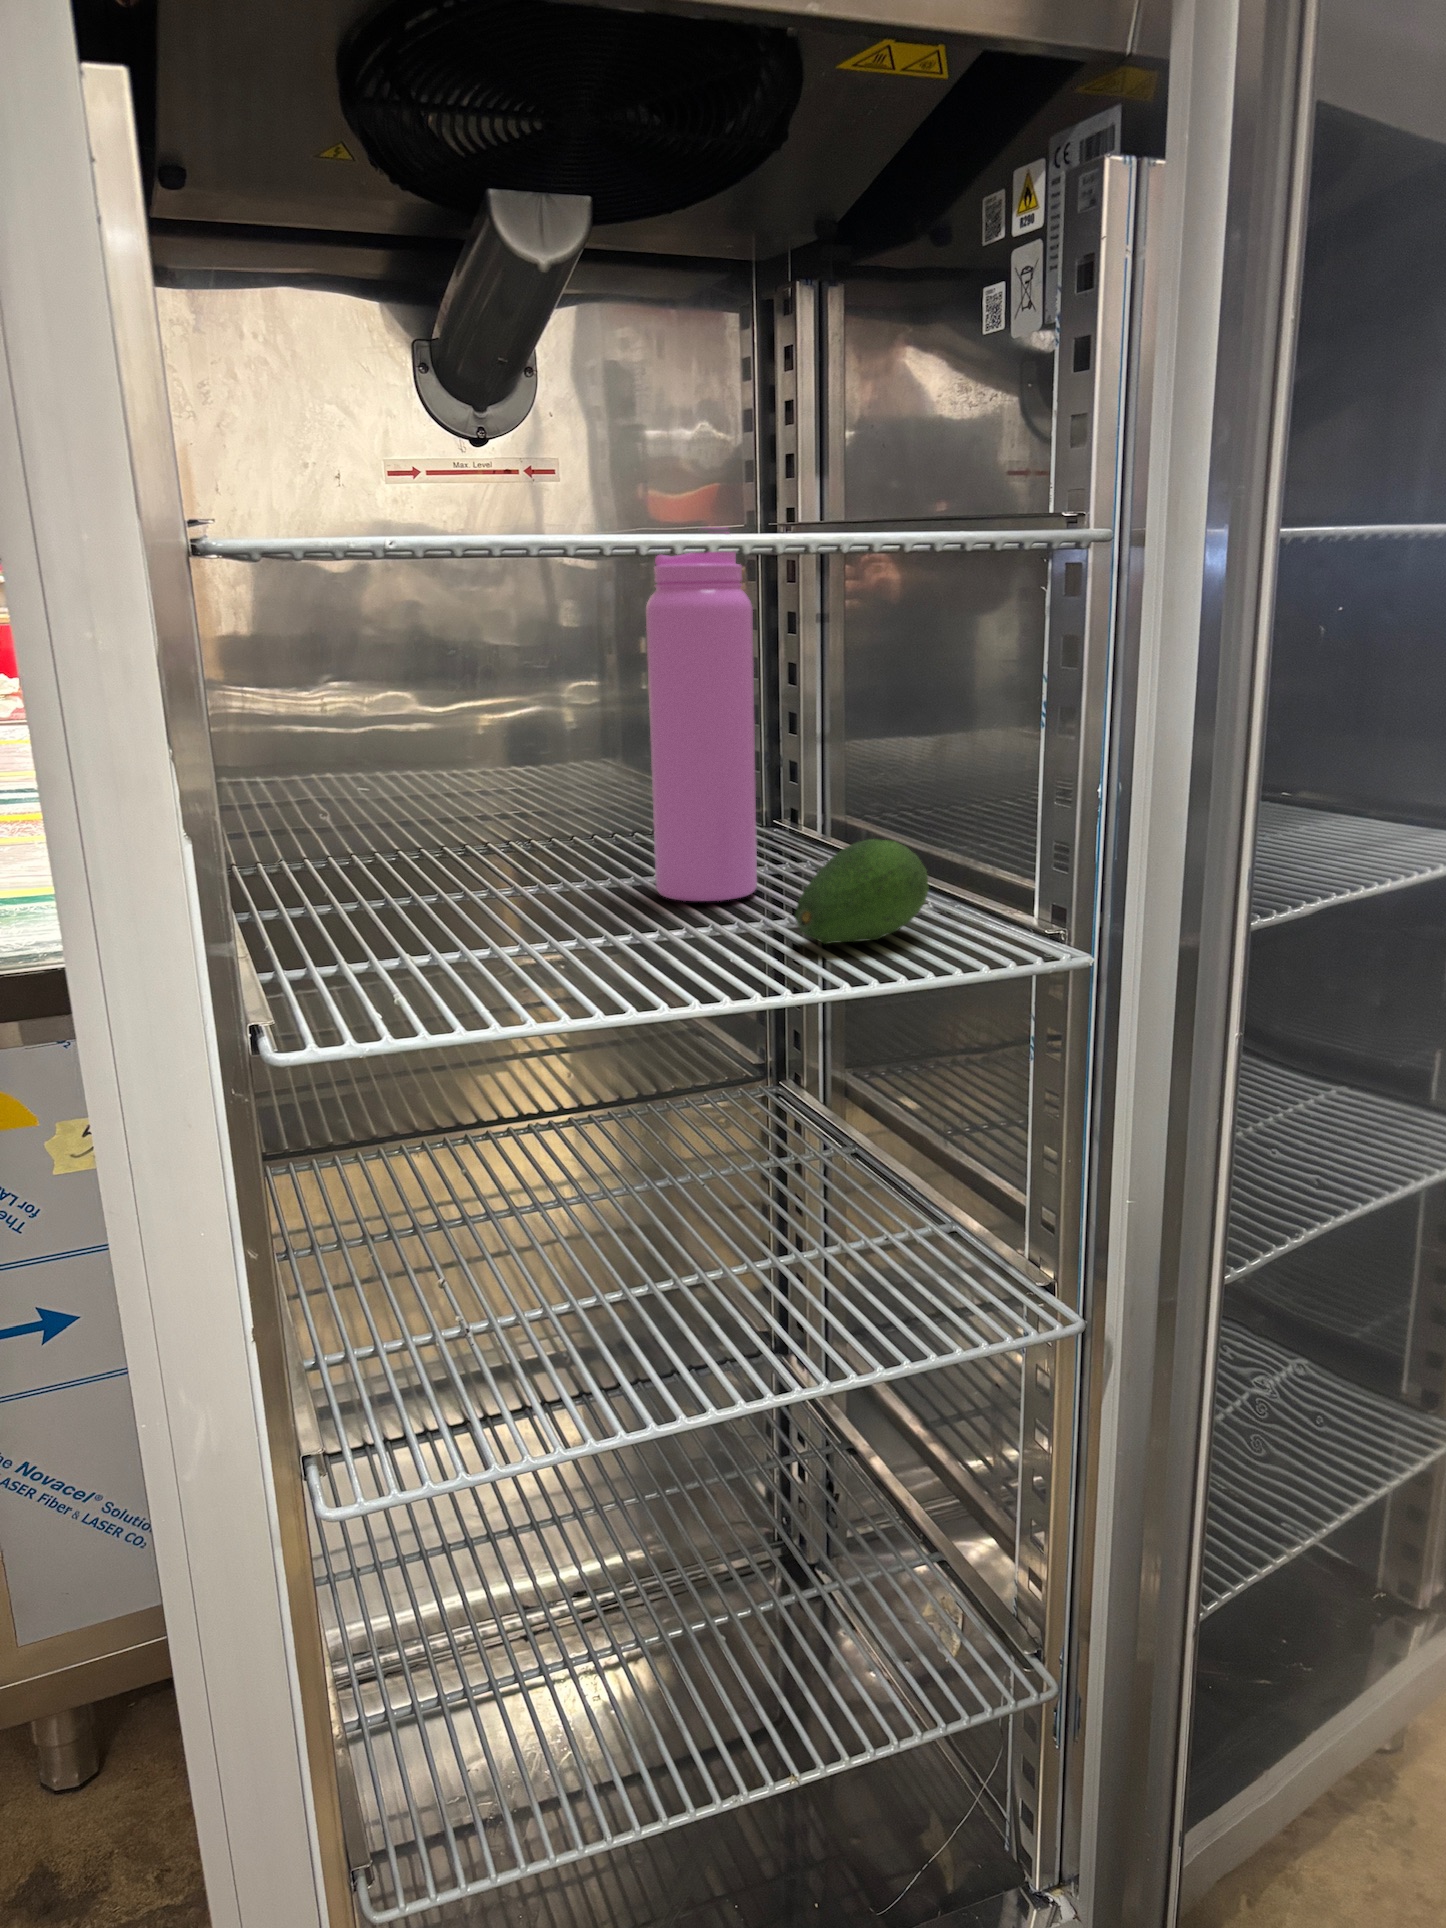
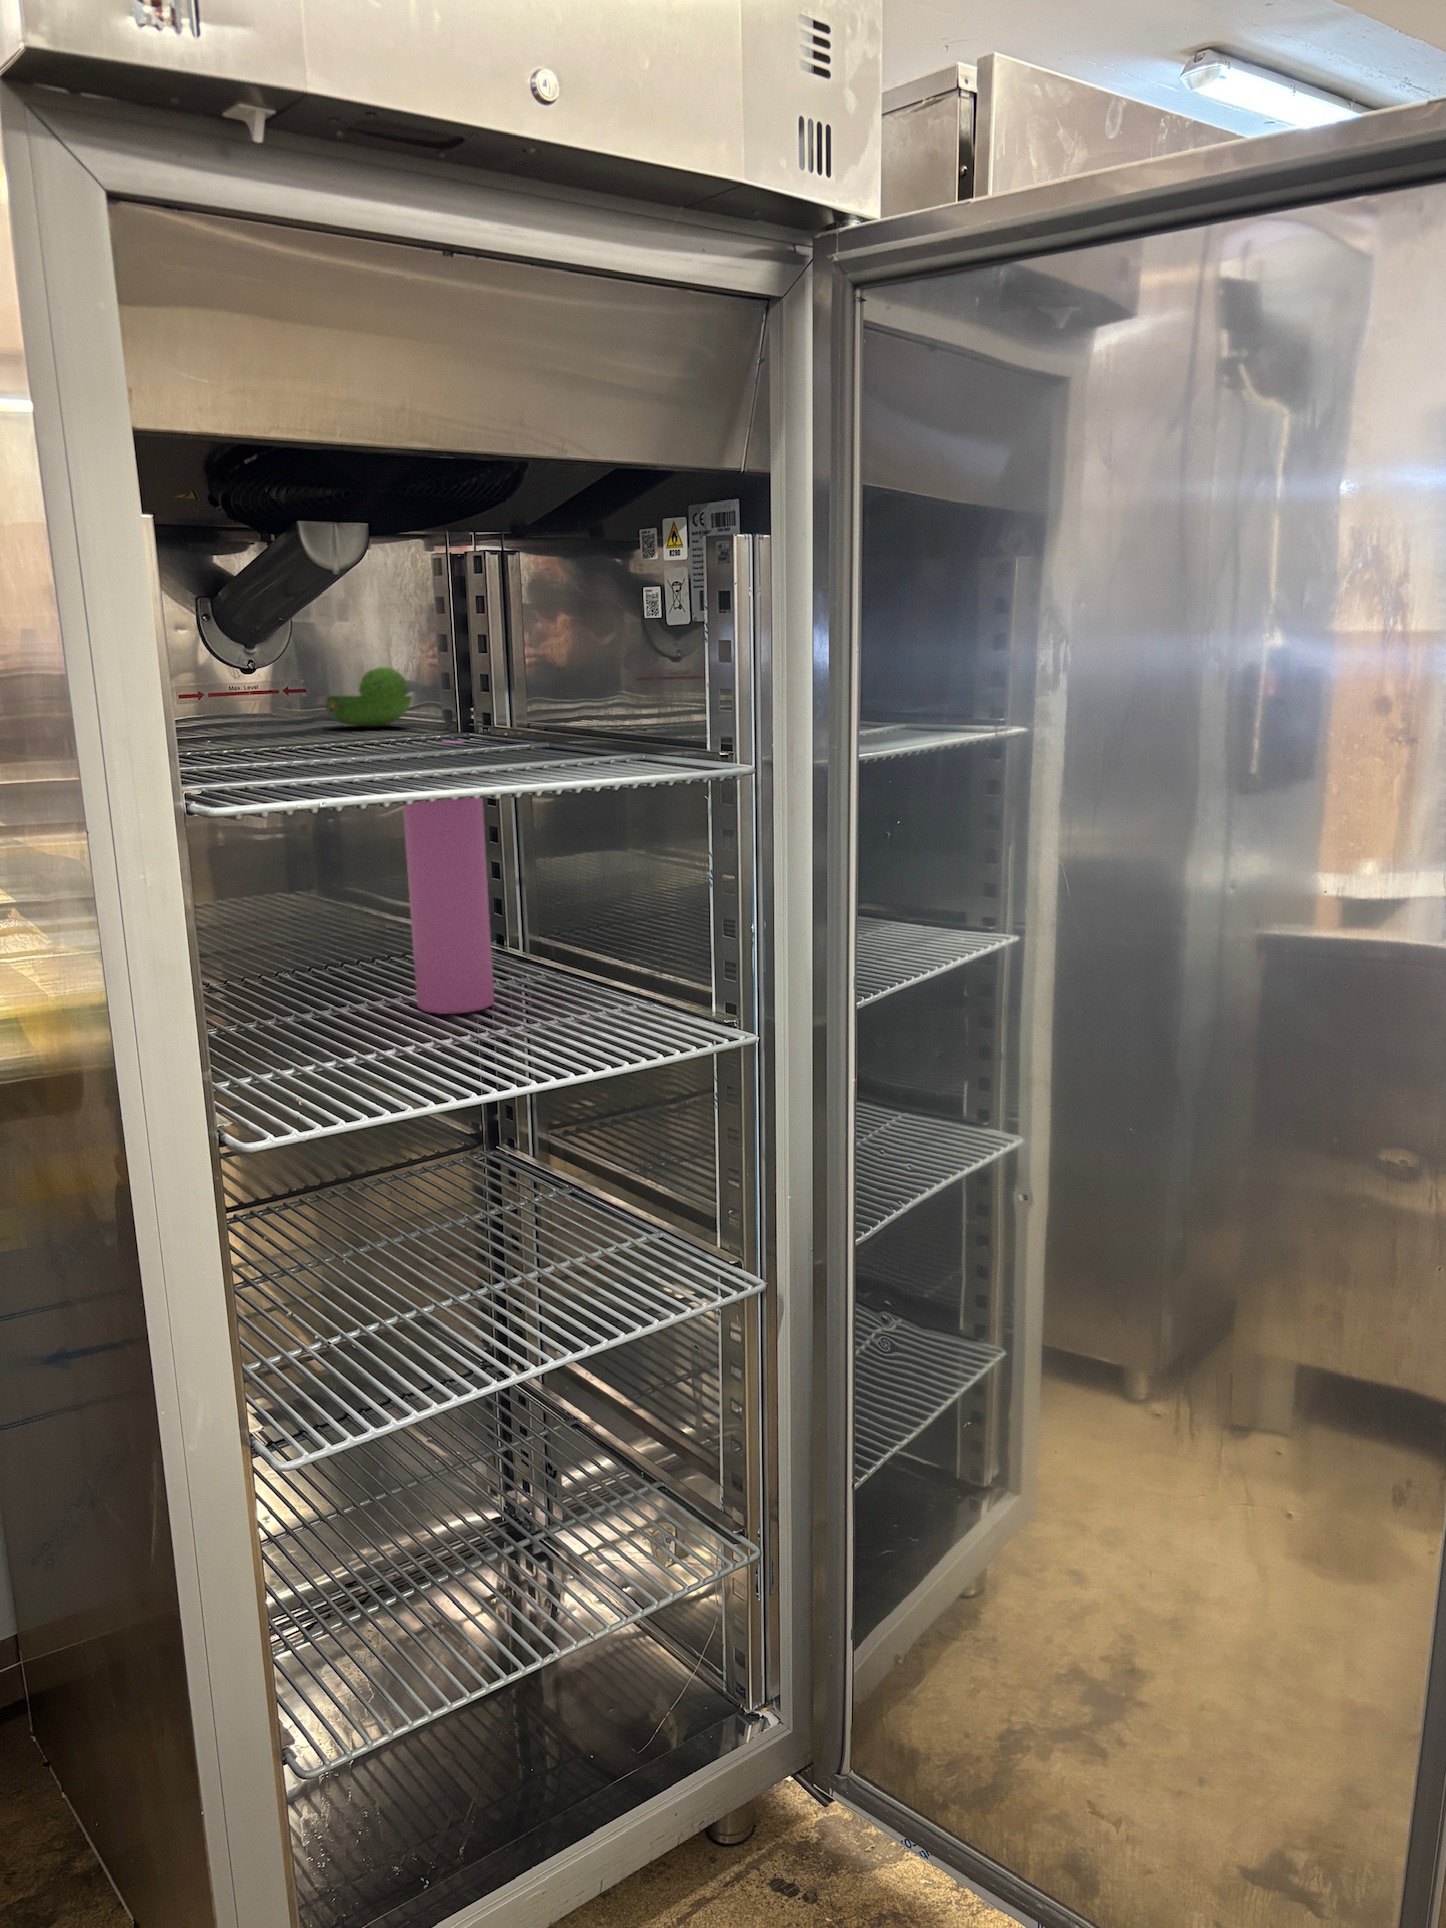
fruit: present [794,839,929,944] -> present [326,668,412,727]

